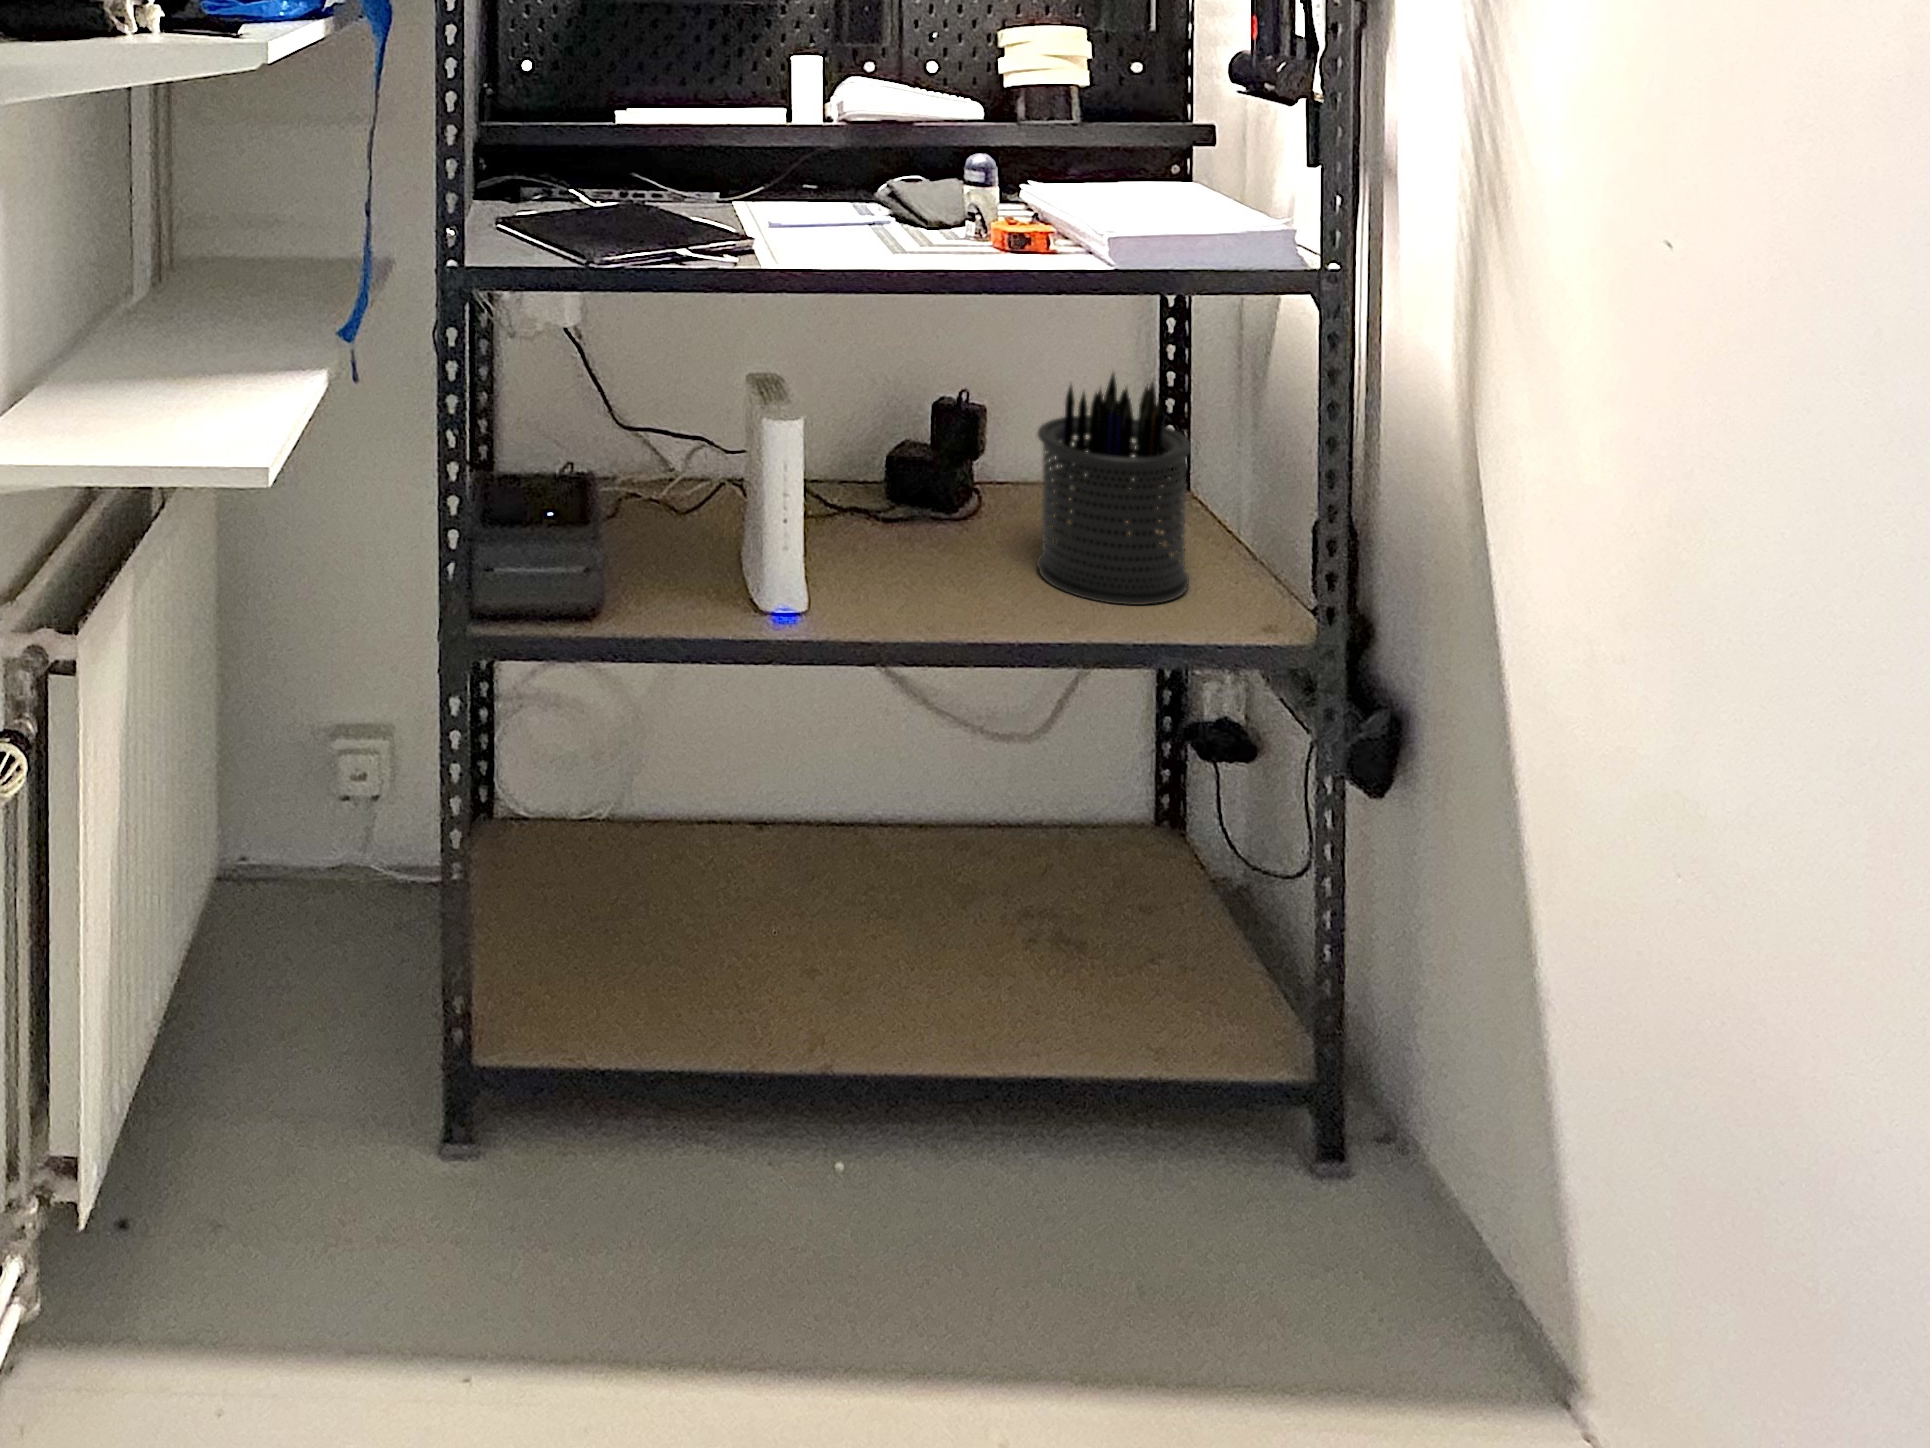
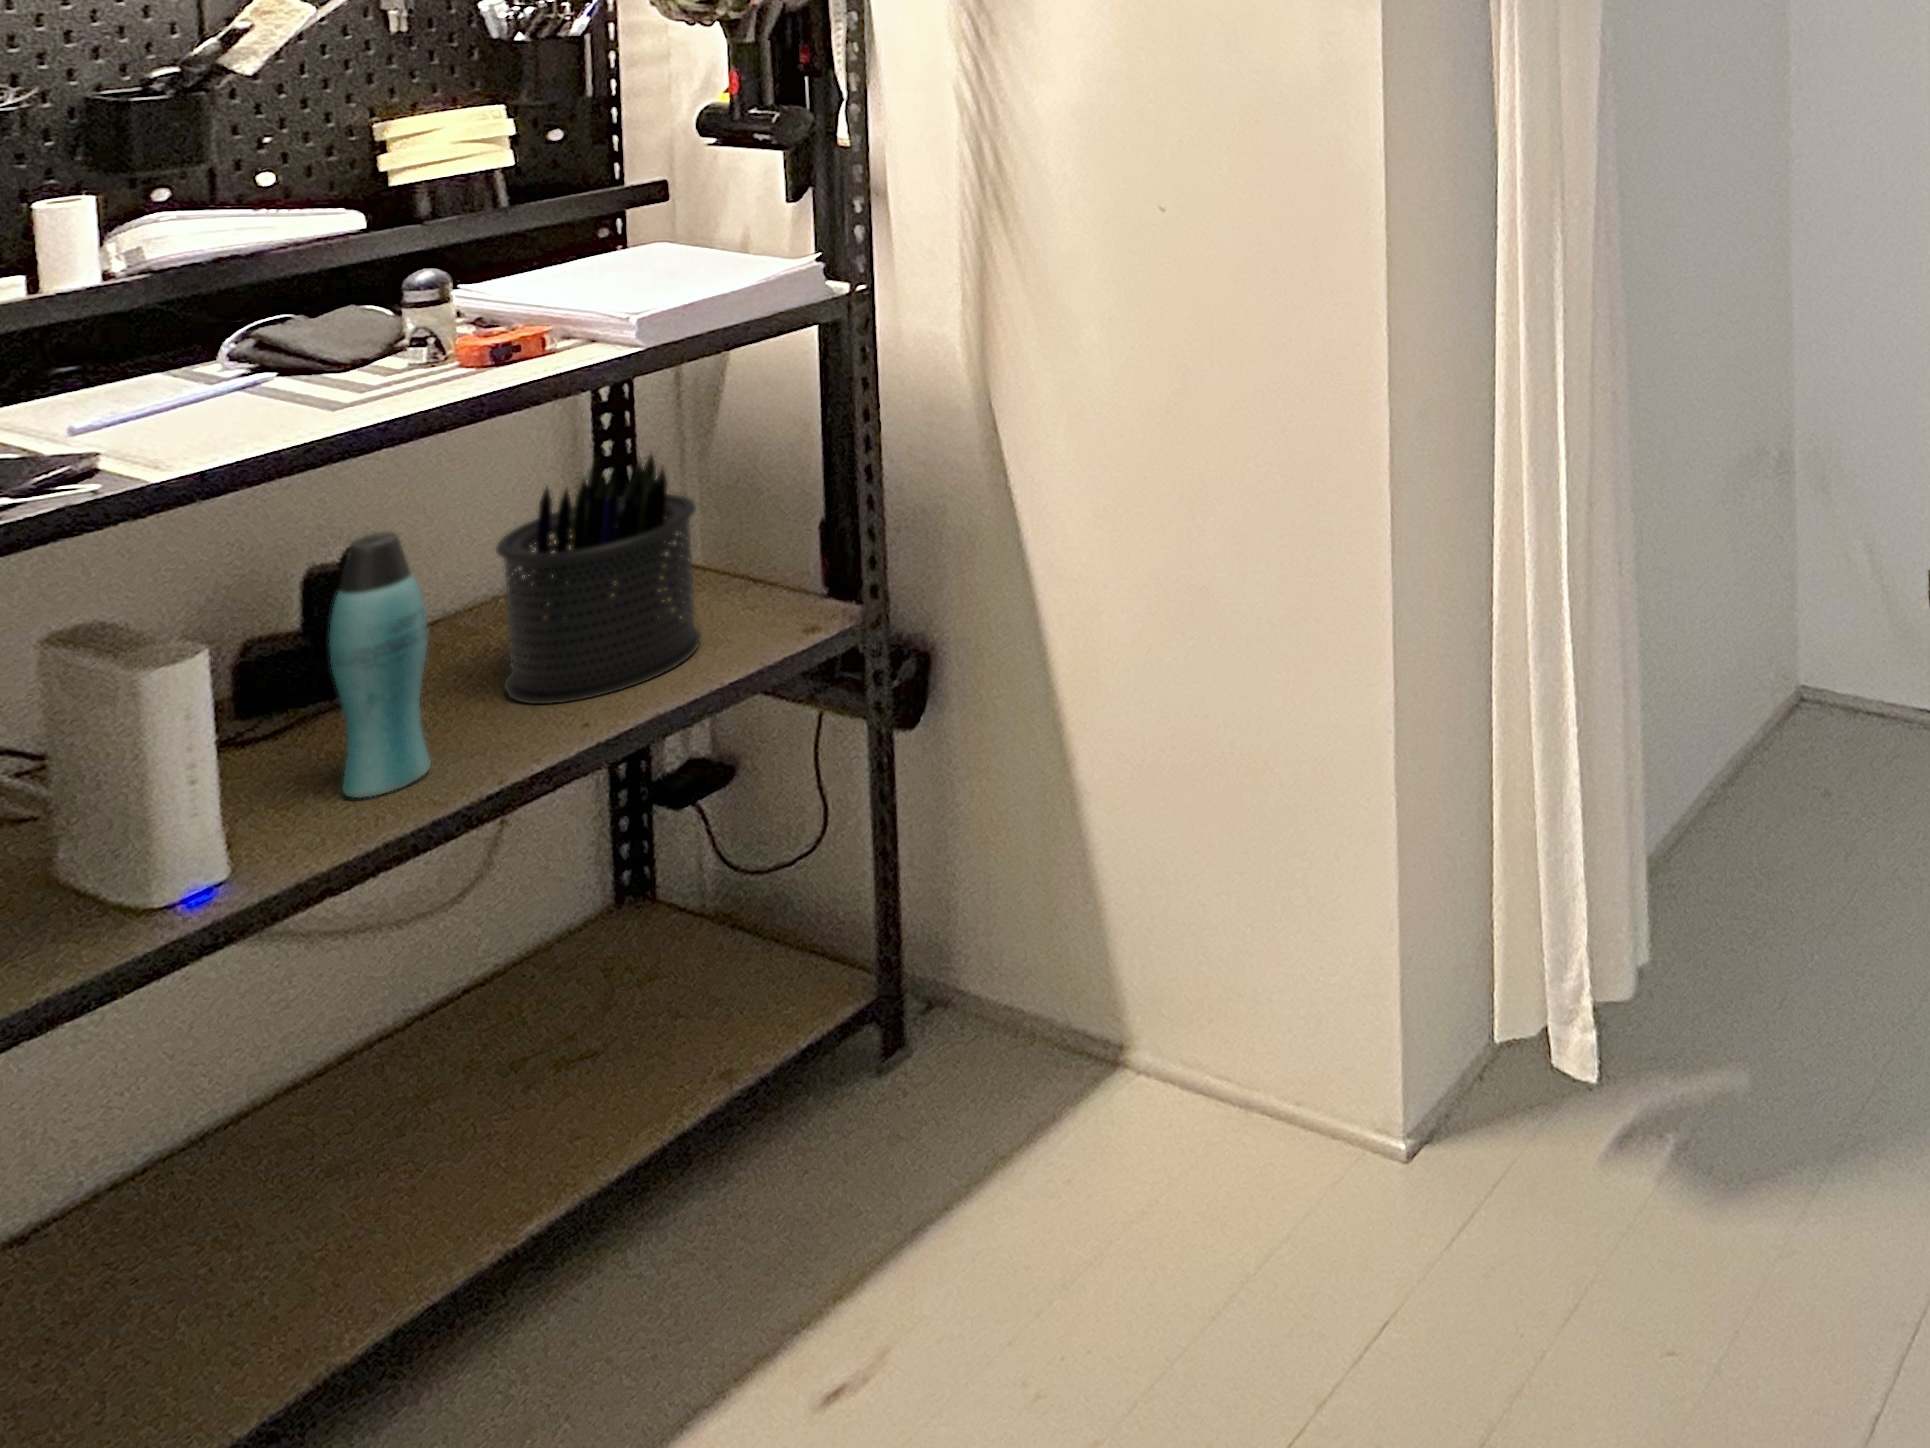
bottle: none [905,375,966,606] -> present [329,532,431,798]

